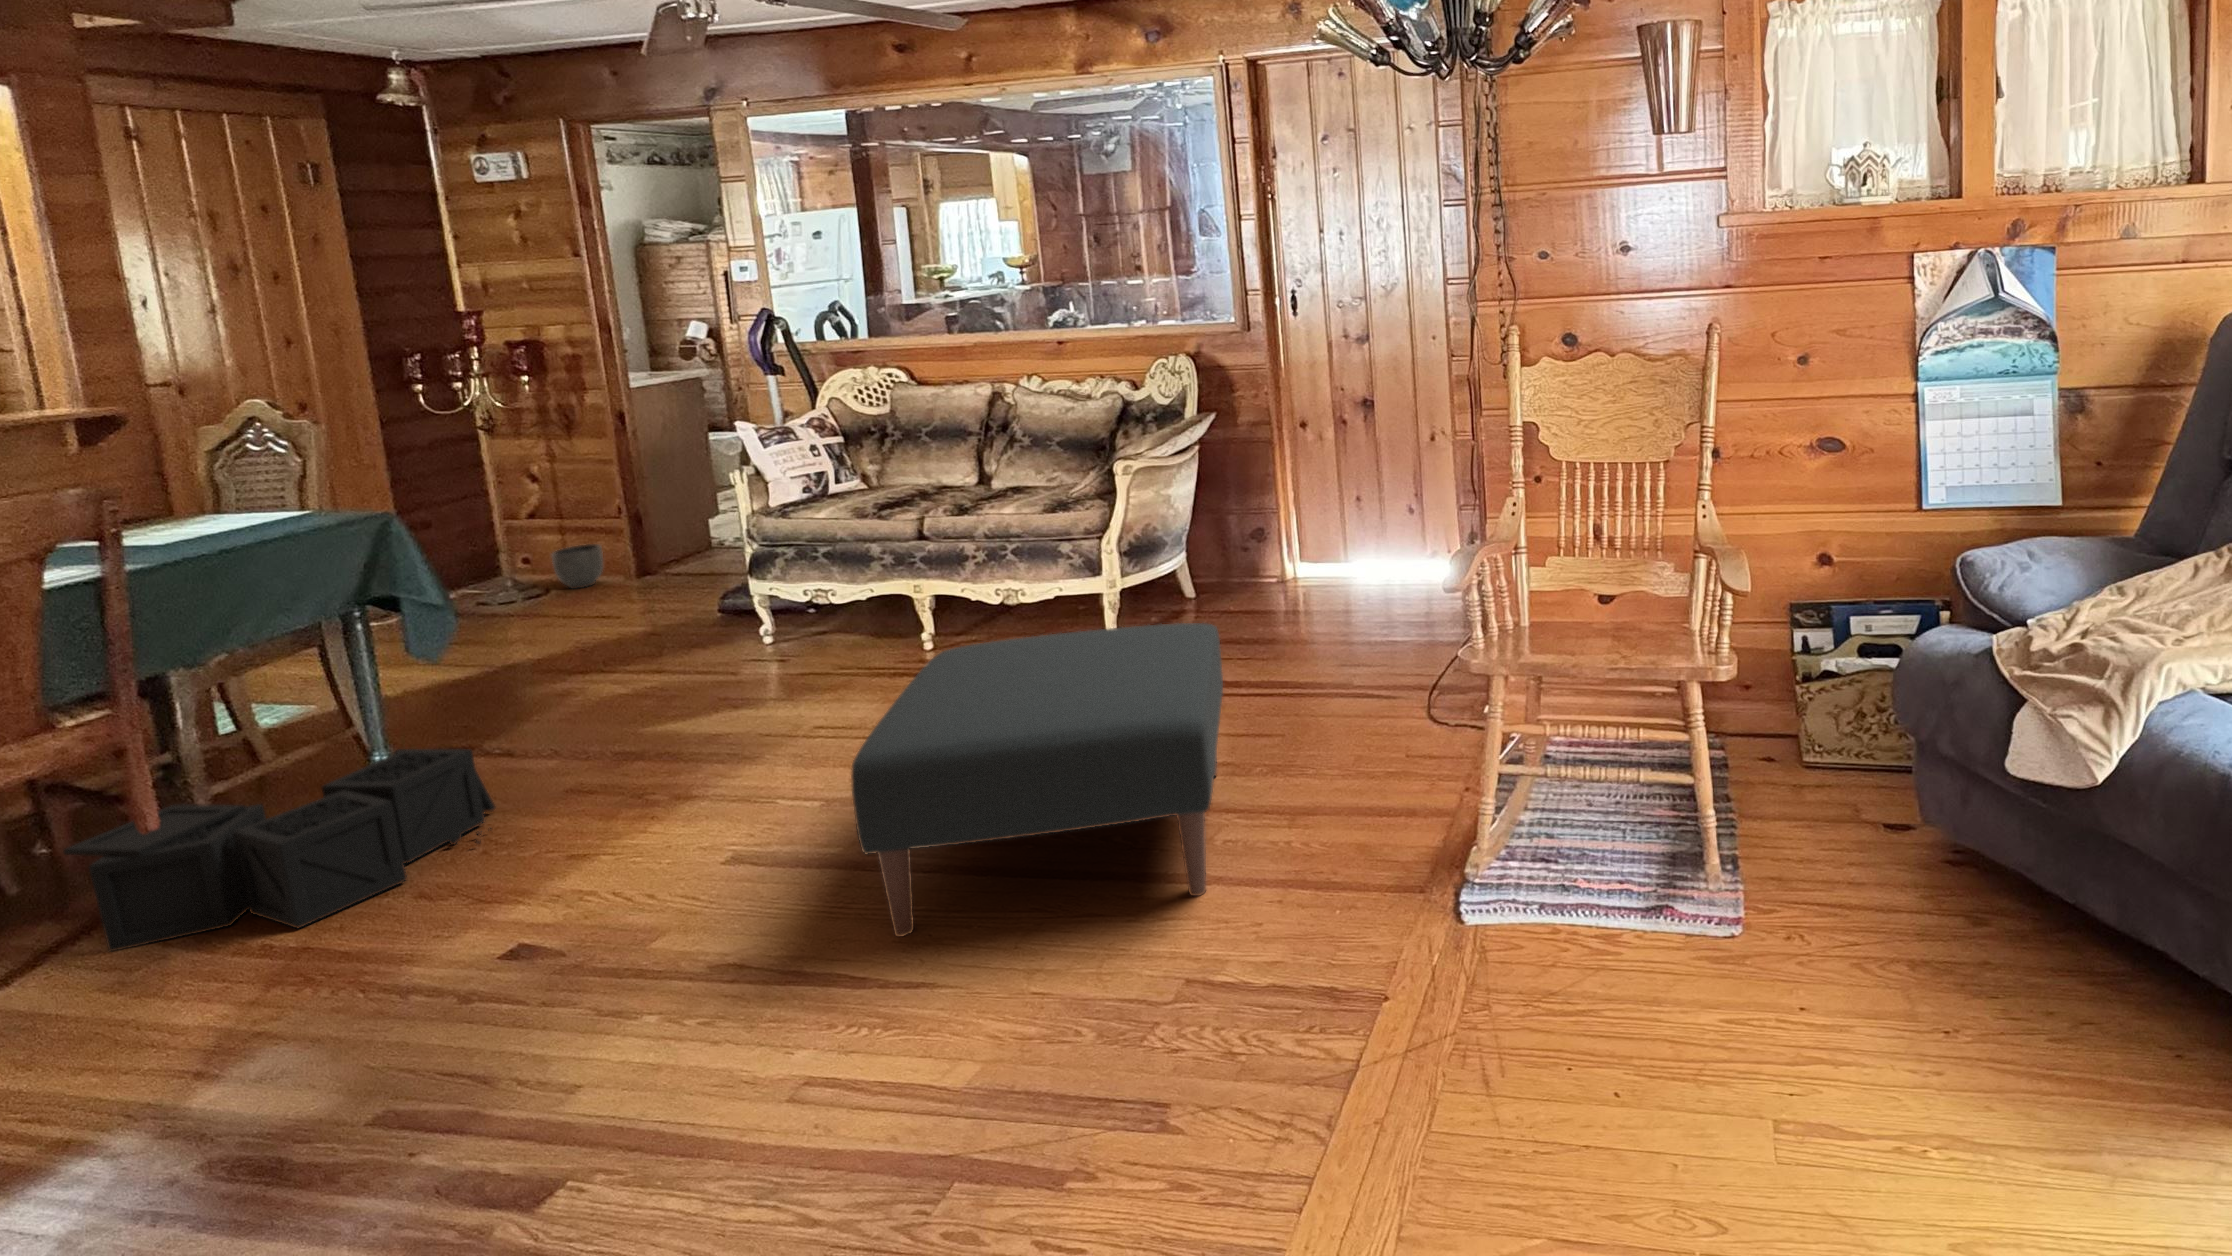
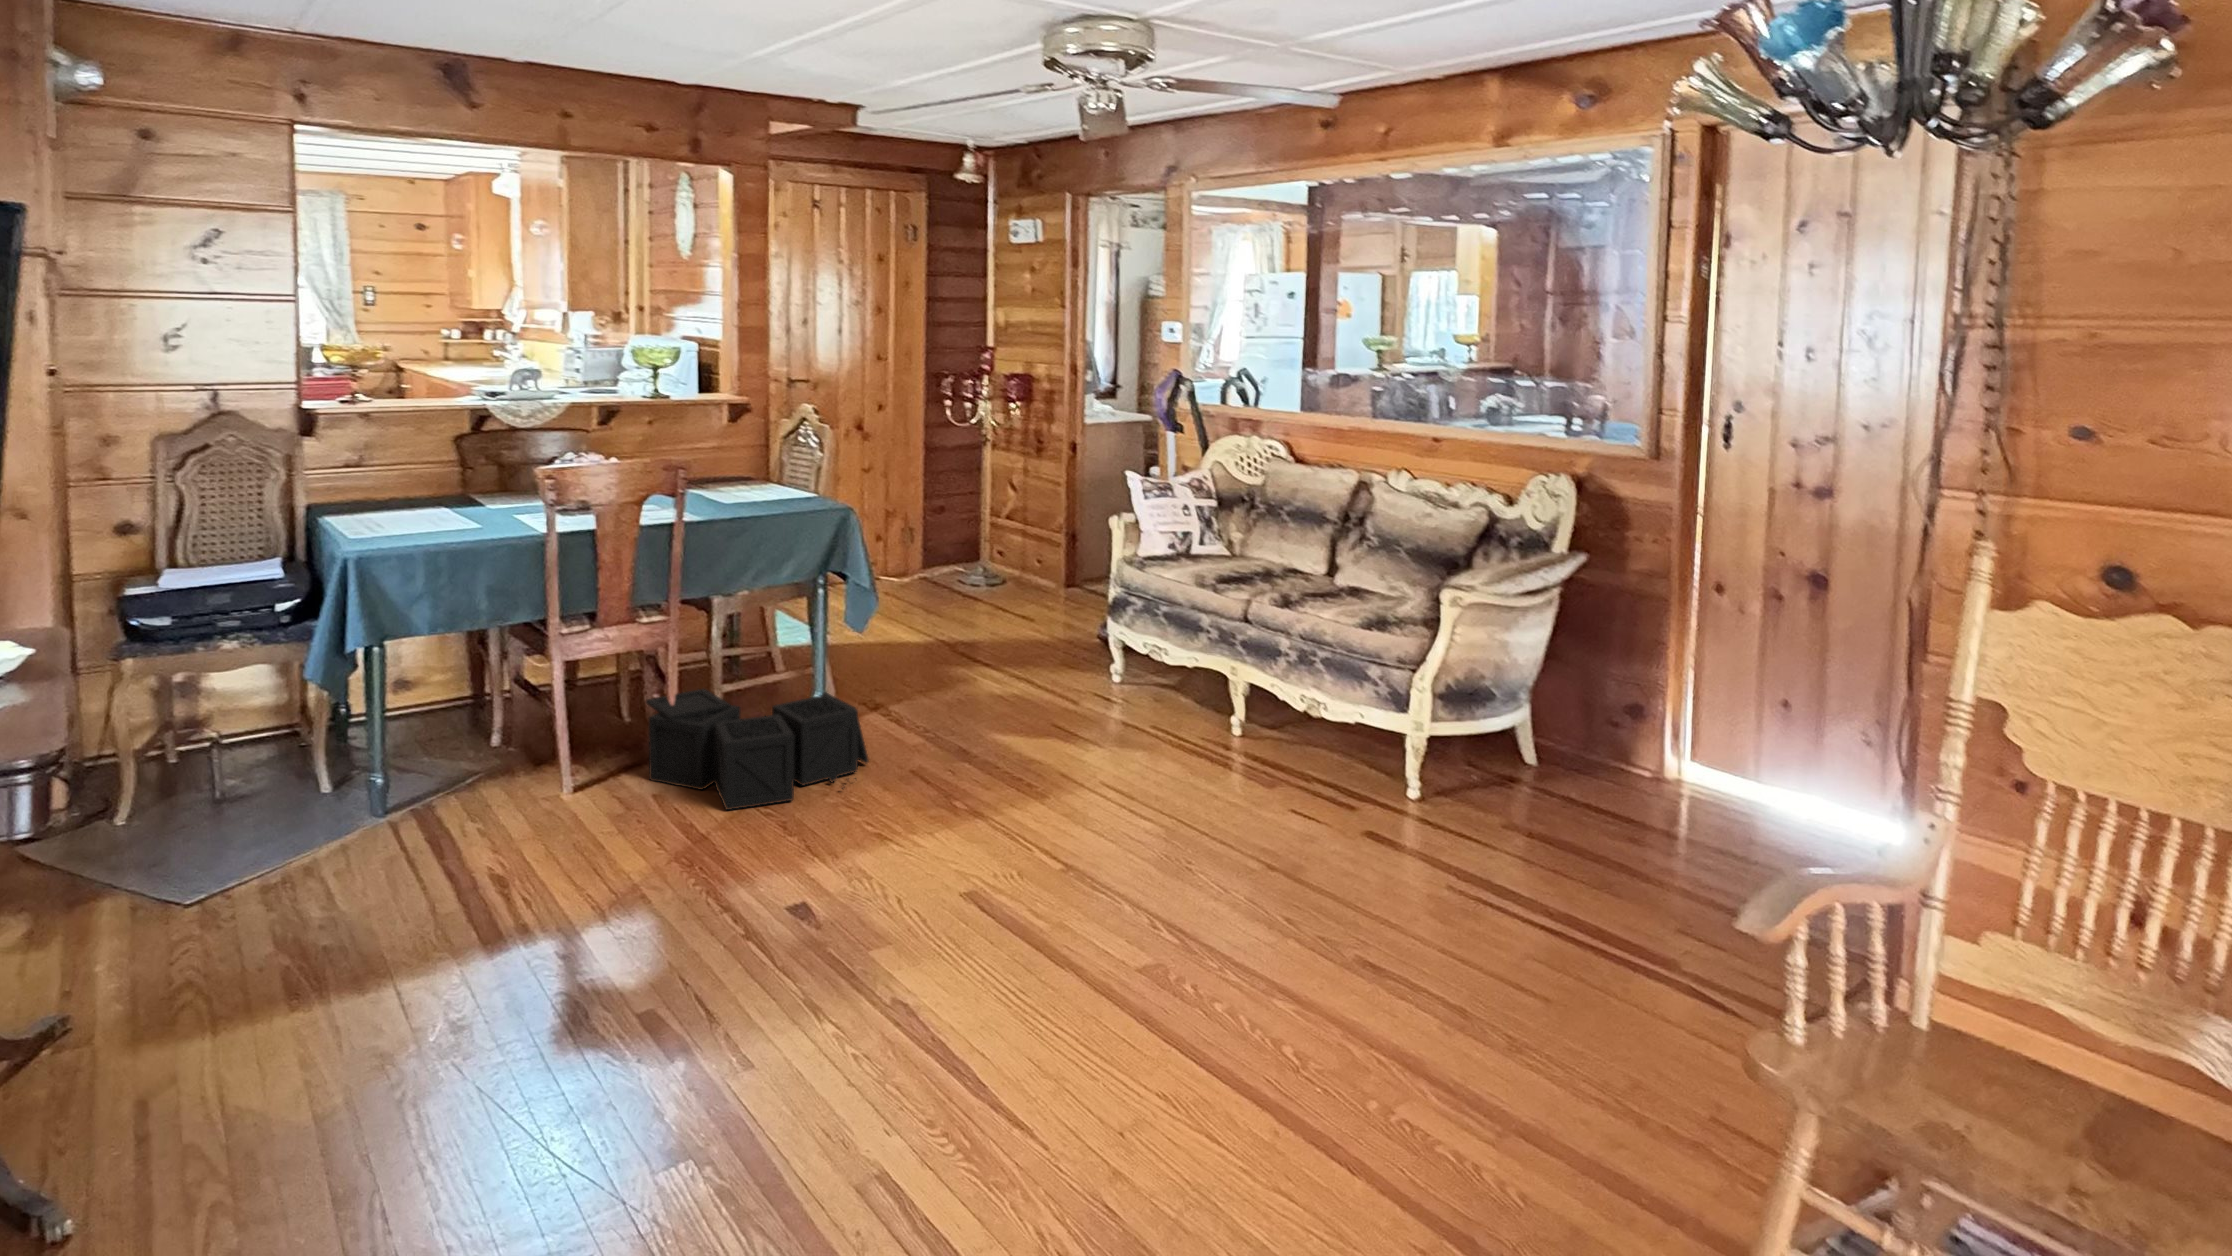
planter: present [551,544,603,589] -> none [1011,548,1045,585]
ottoman: present [851,623,1223,937] -> none [1017,757,1464,1172]

